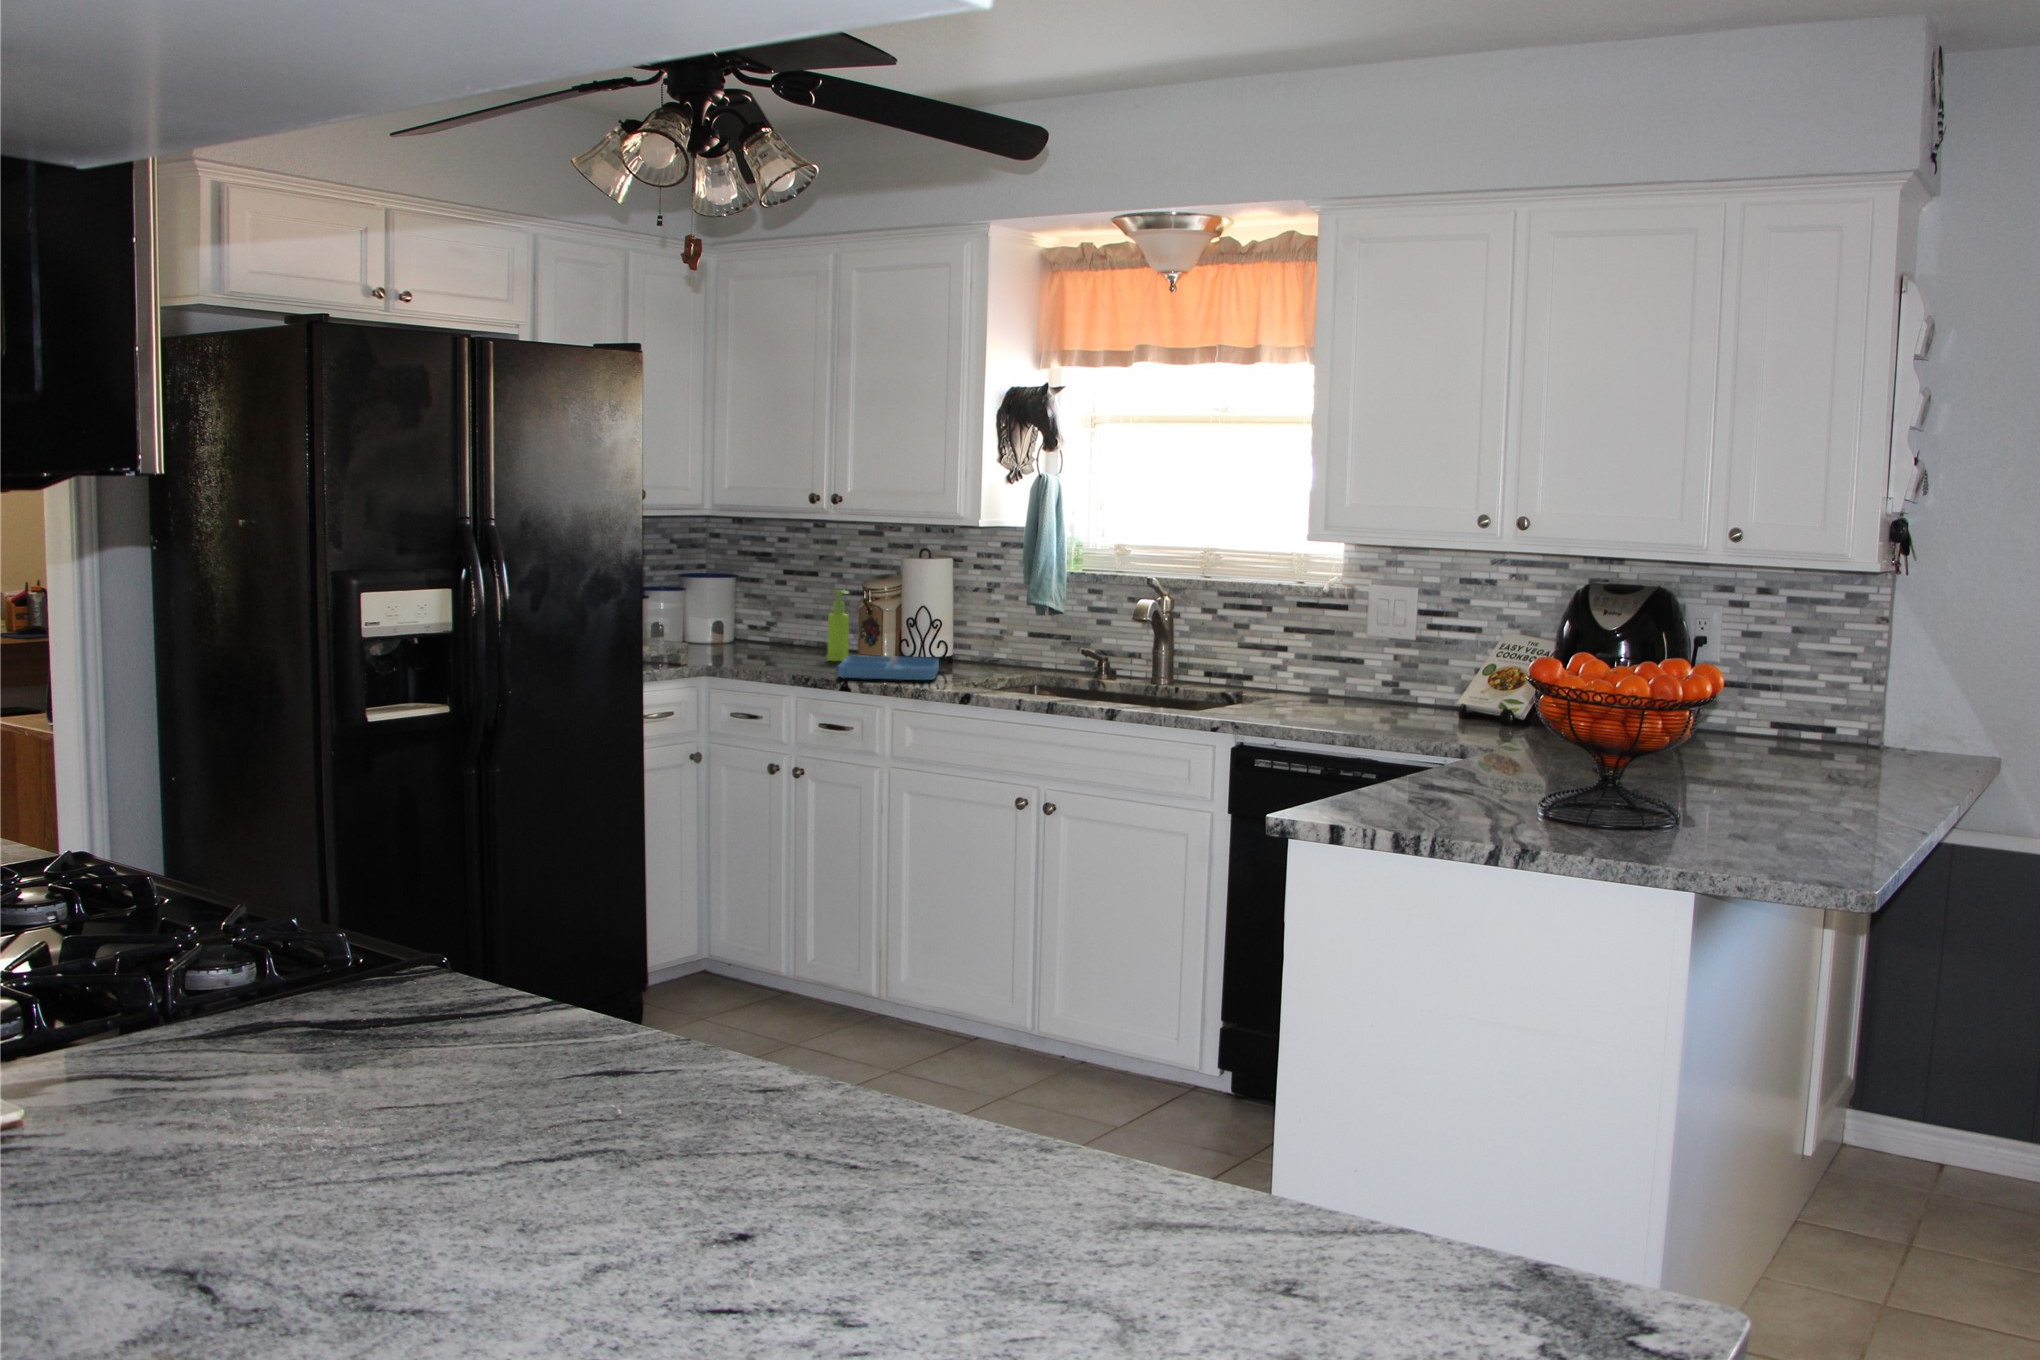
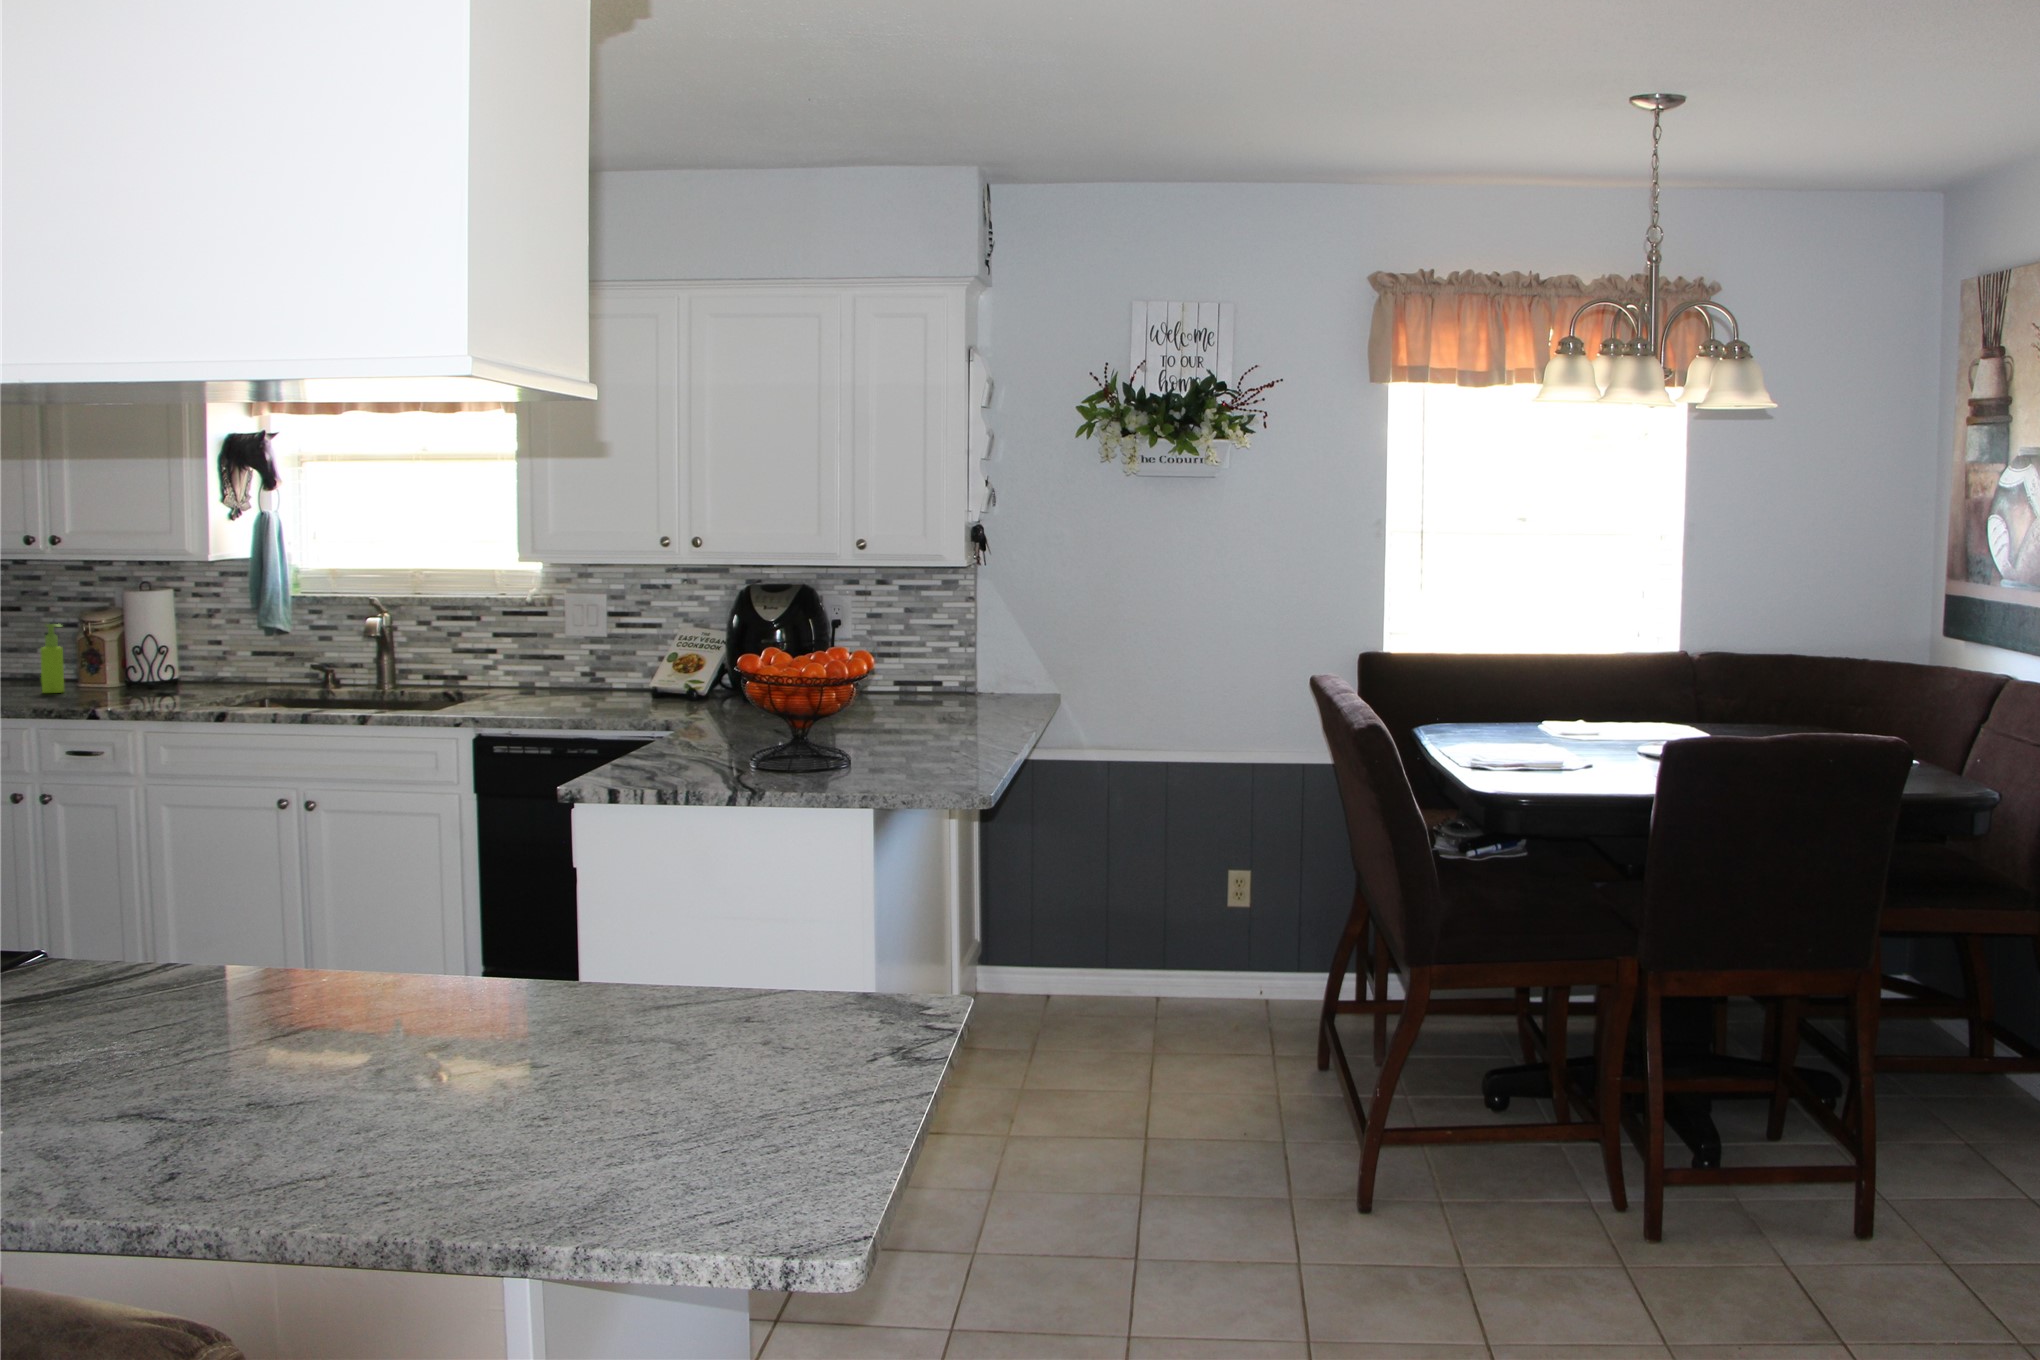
tray: present [838,656,939,680] -> none [63,683,164,705]

